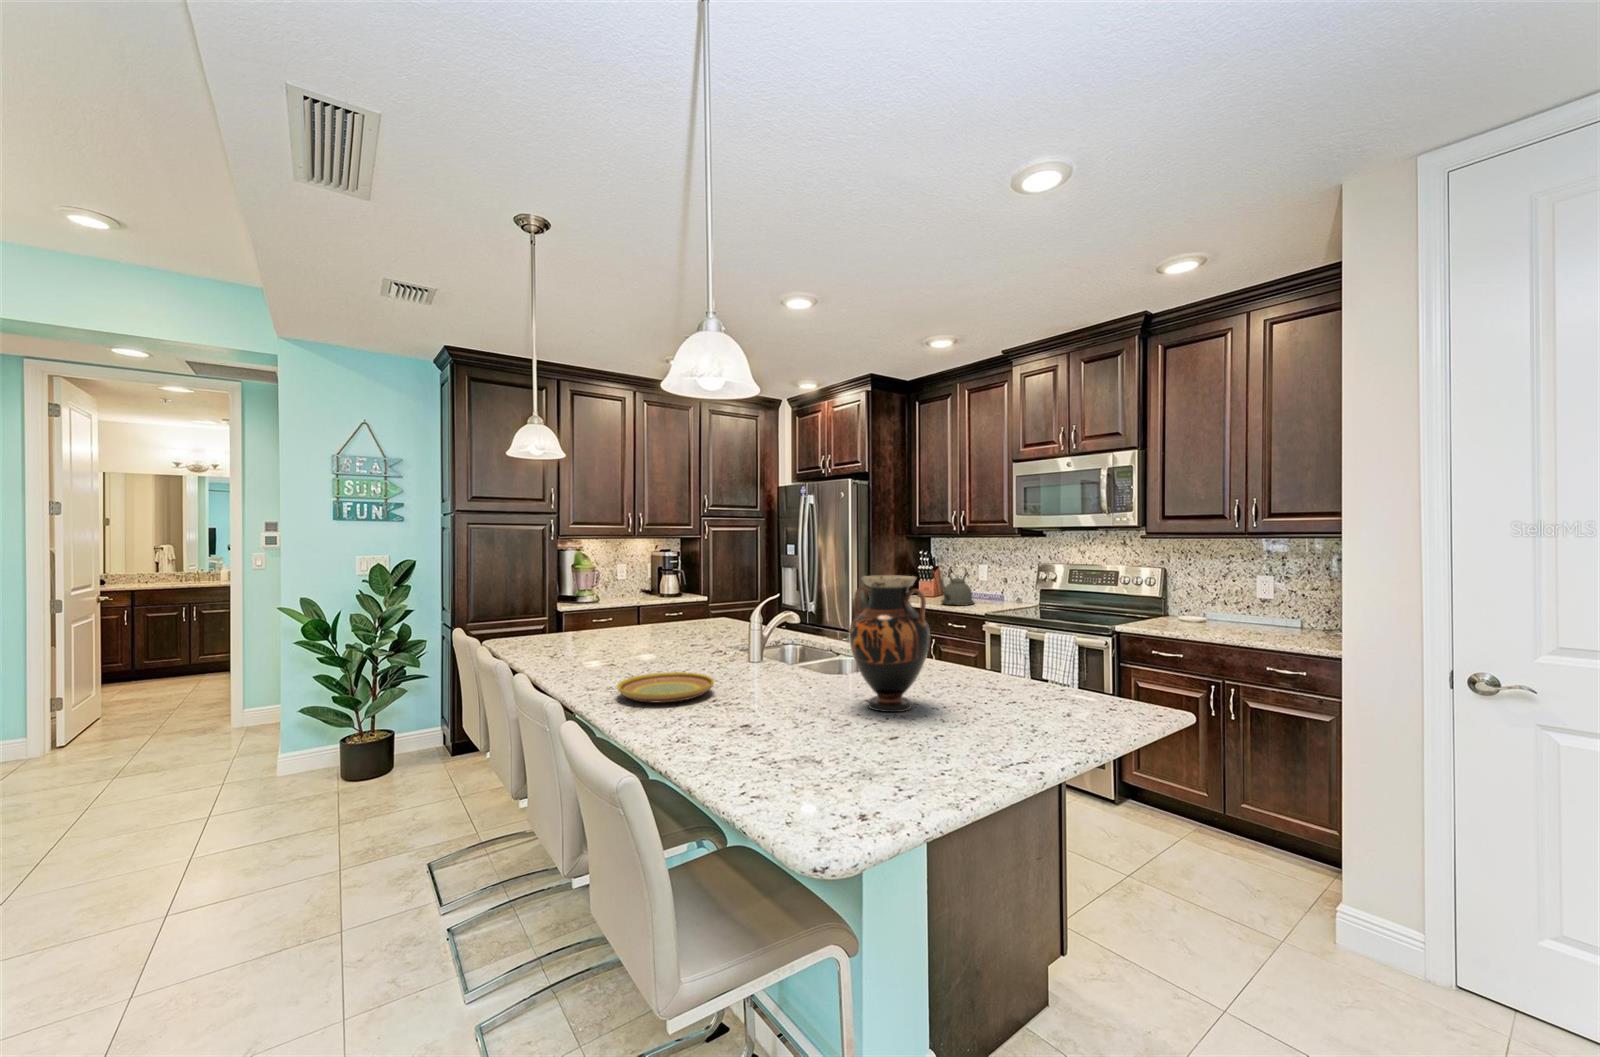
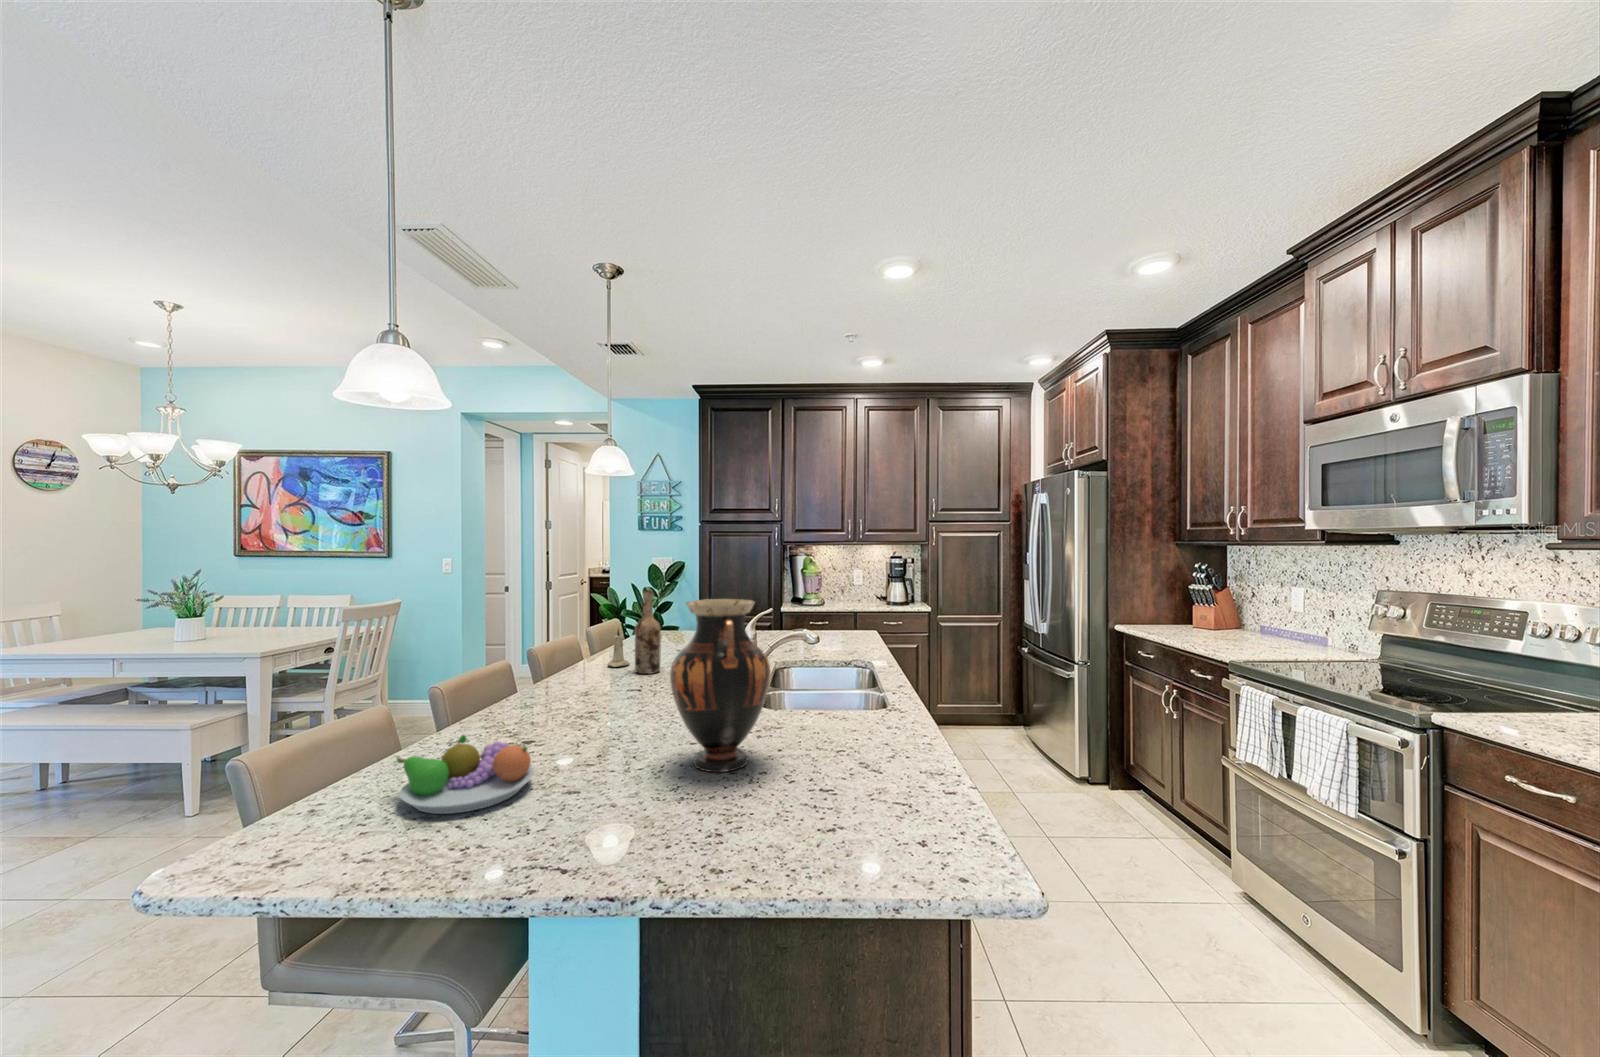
kettle: present [940,568,974,605] -> none [1196,589,1264,645]
wine bottle: none [601,584,628,672] -> present [635,590,661,674]
candle: none [550,628,574,672] -> present [607,628,630,667]
plate: present [617,672,714,702] -> none [555,680,653,711]
fruit bowl: none [728,711,842,775] -> present [397,735,534,814]

